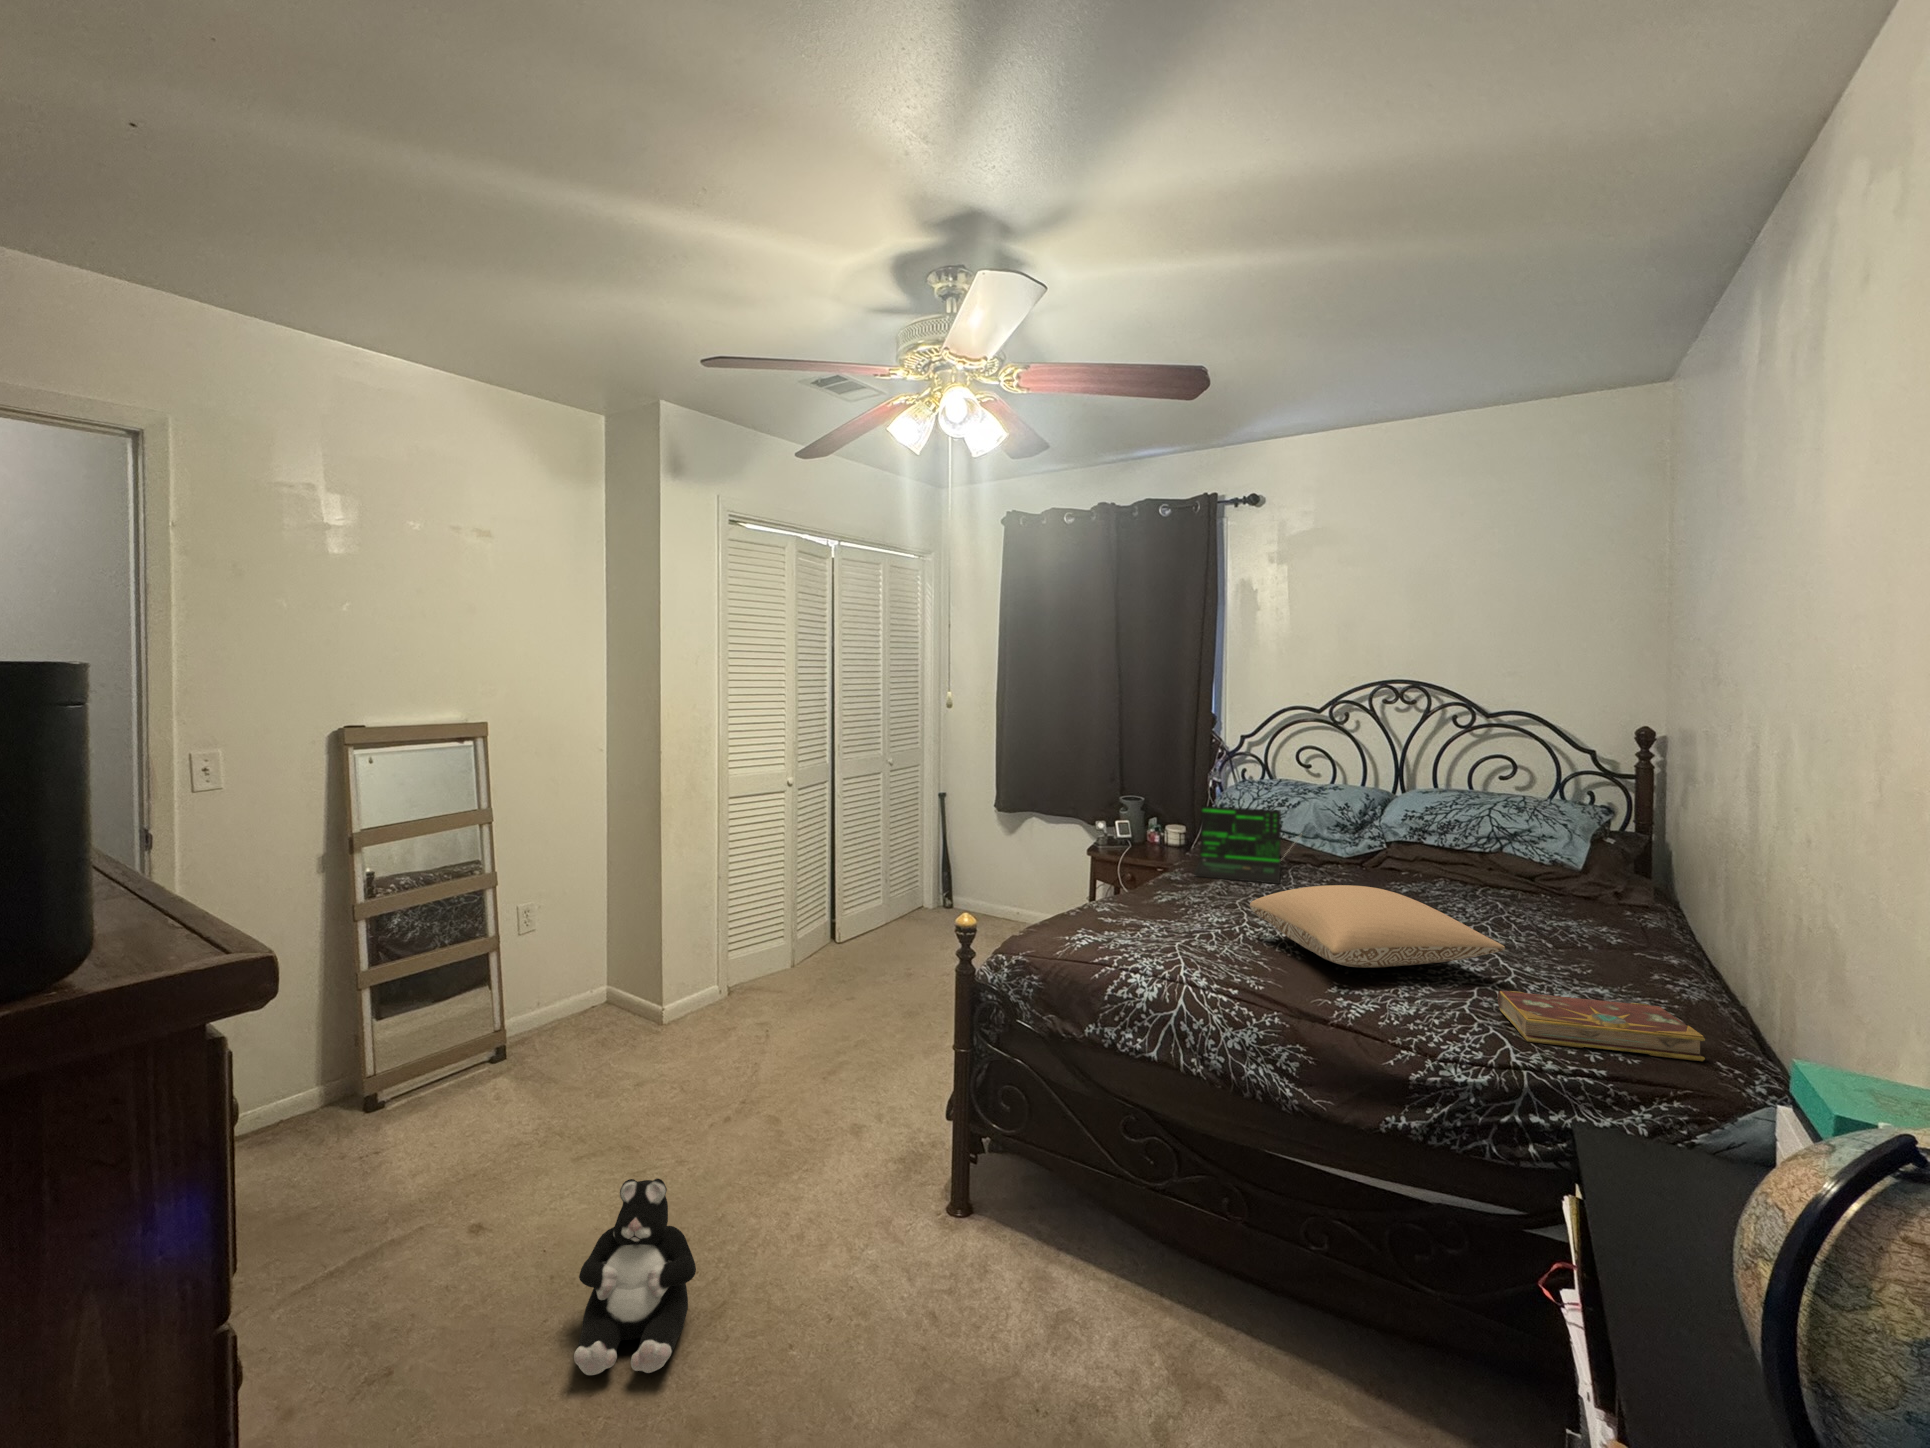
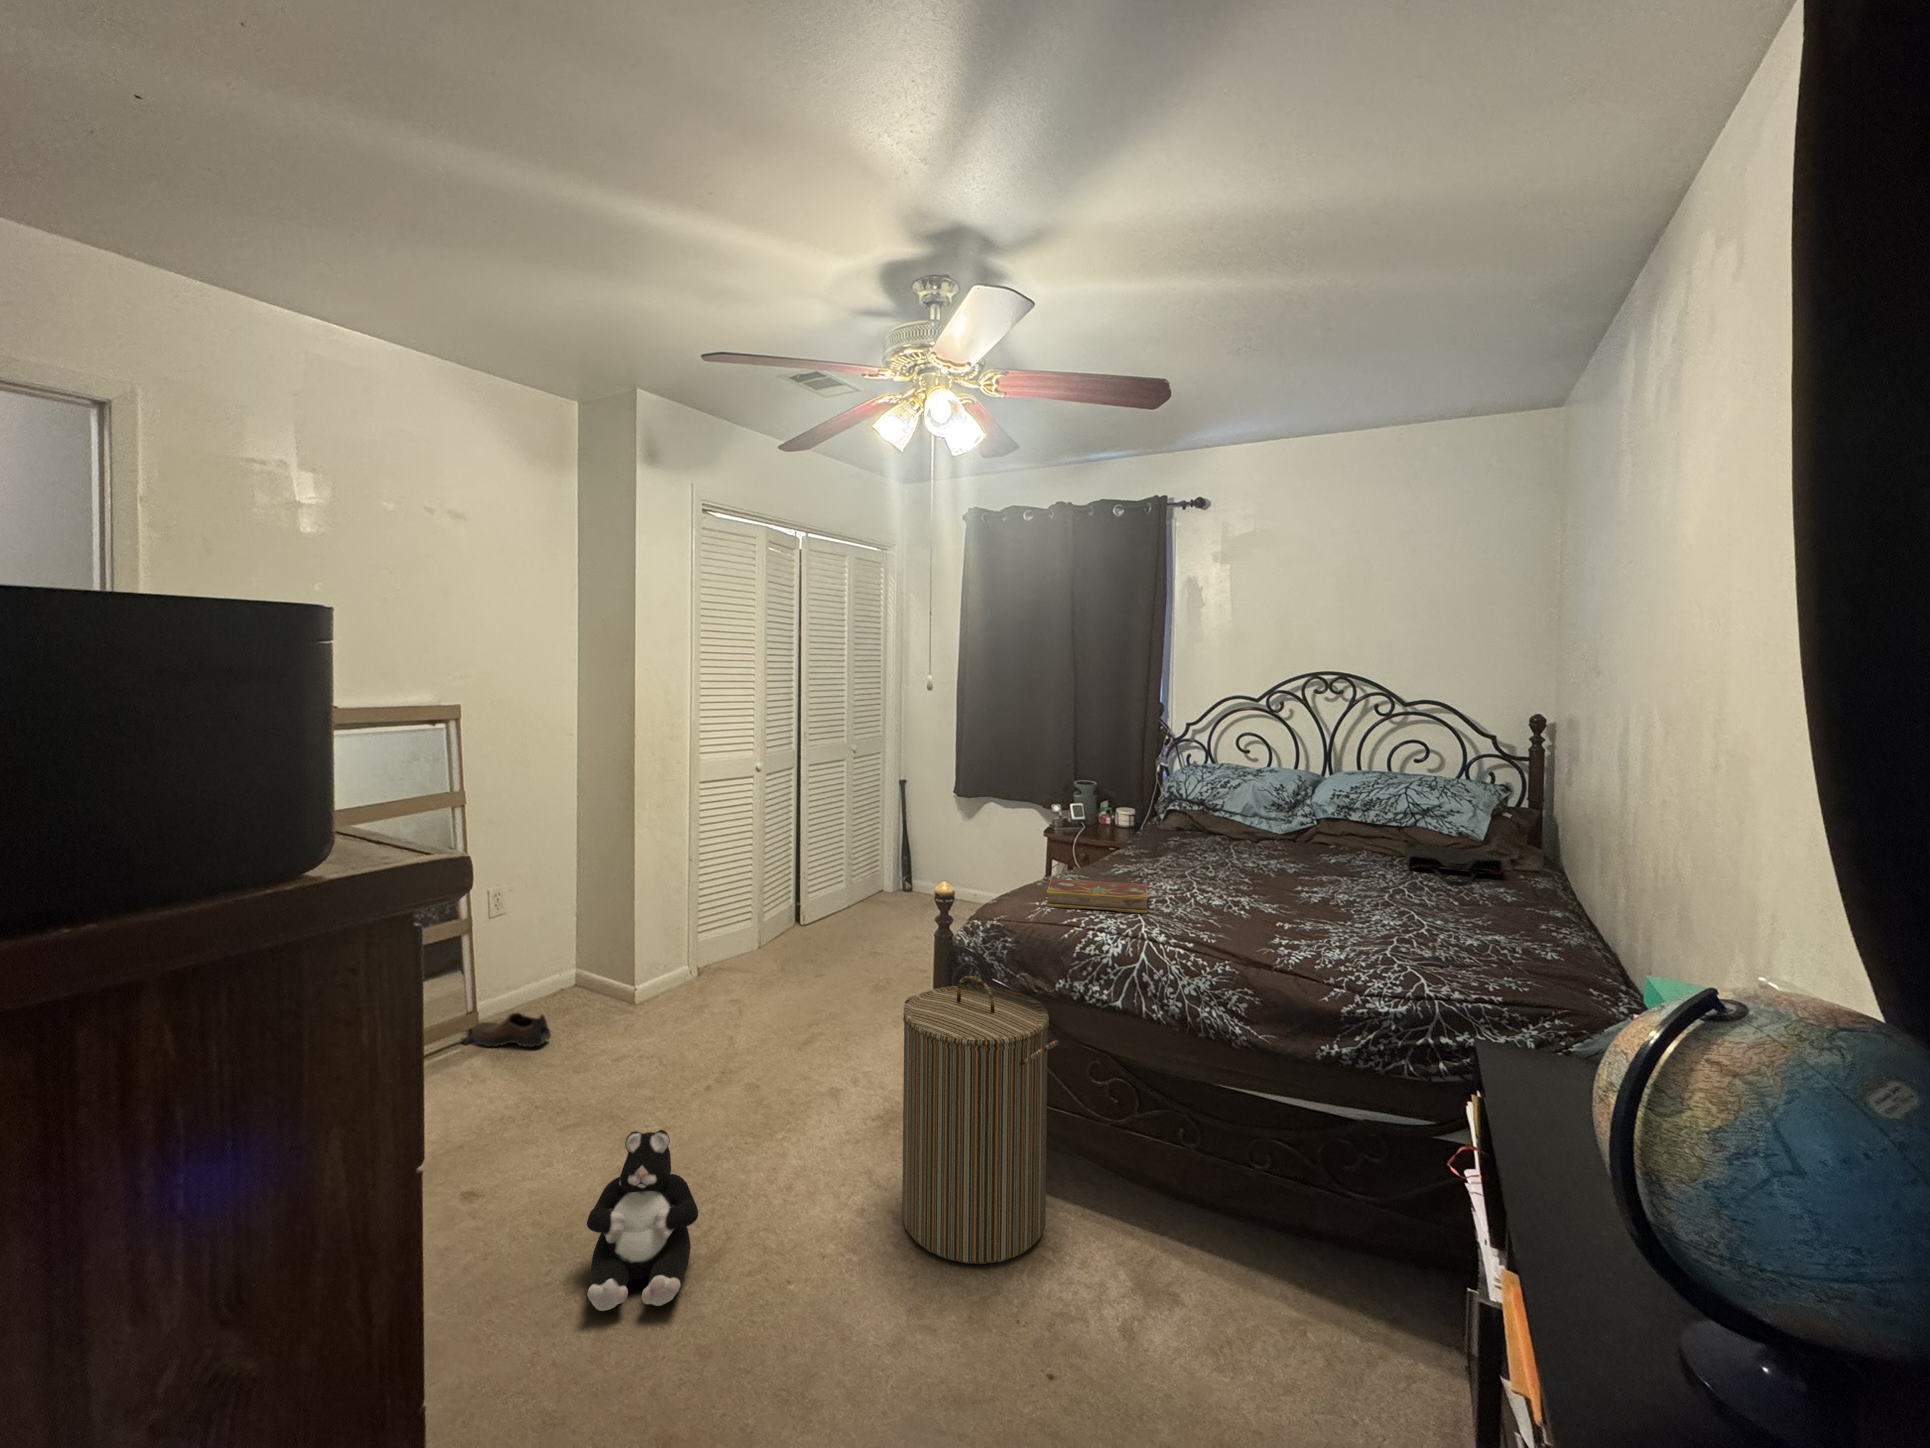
laptop: present [1194,806,1285,884] -> none [1145,787,1242,857]
tote bag: none [1488,871,1603,923] -> present [1405,843,1502,886]
pillow: present [1250,885,1505,968] -> none [1200,852,1420,922]
book: present [1498,991,1705,1061] -> present [1047,879,1148,913]
laundry hamper: none [916,1020,1085,1341] -> present [902,976,1058,1264]
shoe: none [497,1034,574,1070] -> present [472,1013,551,1047]

